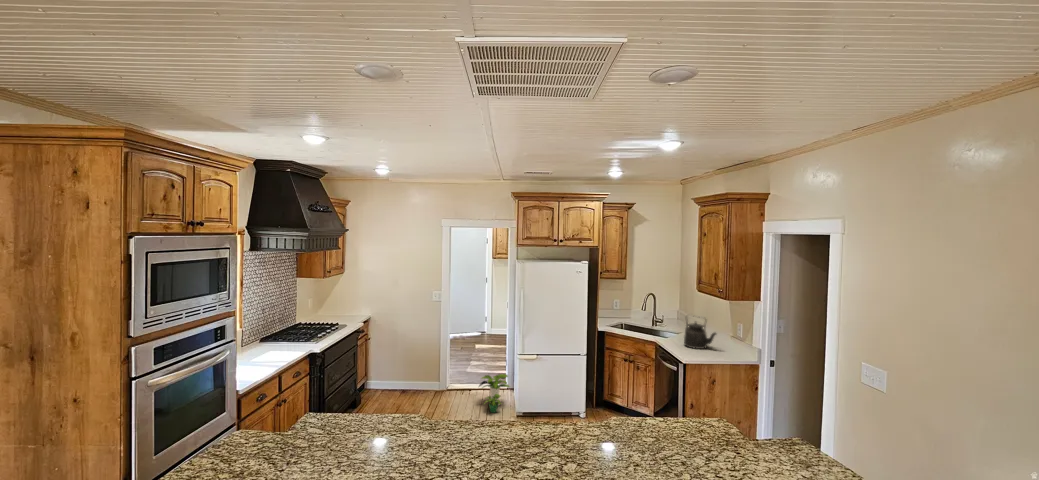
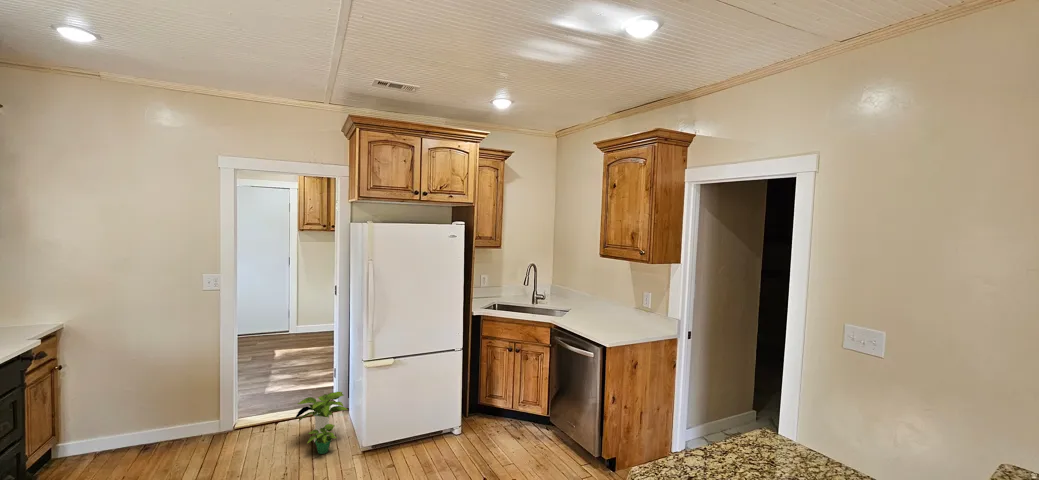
kettle: present [684,316,716,349] -> none [588,286,629,326]

